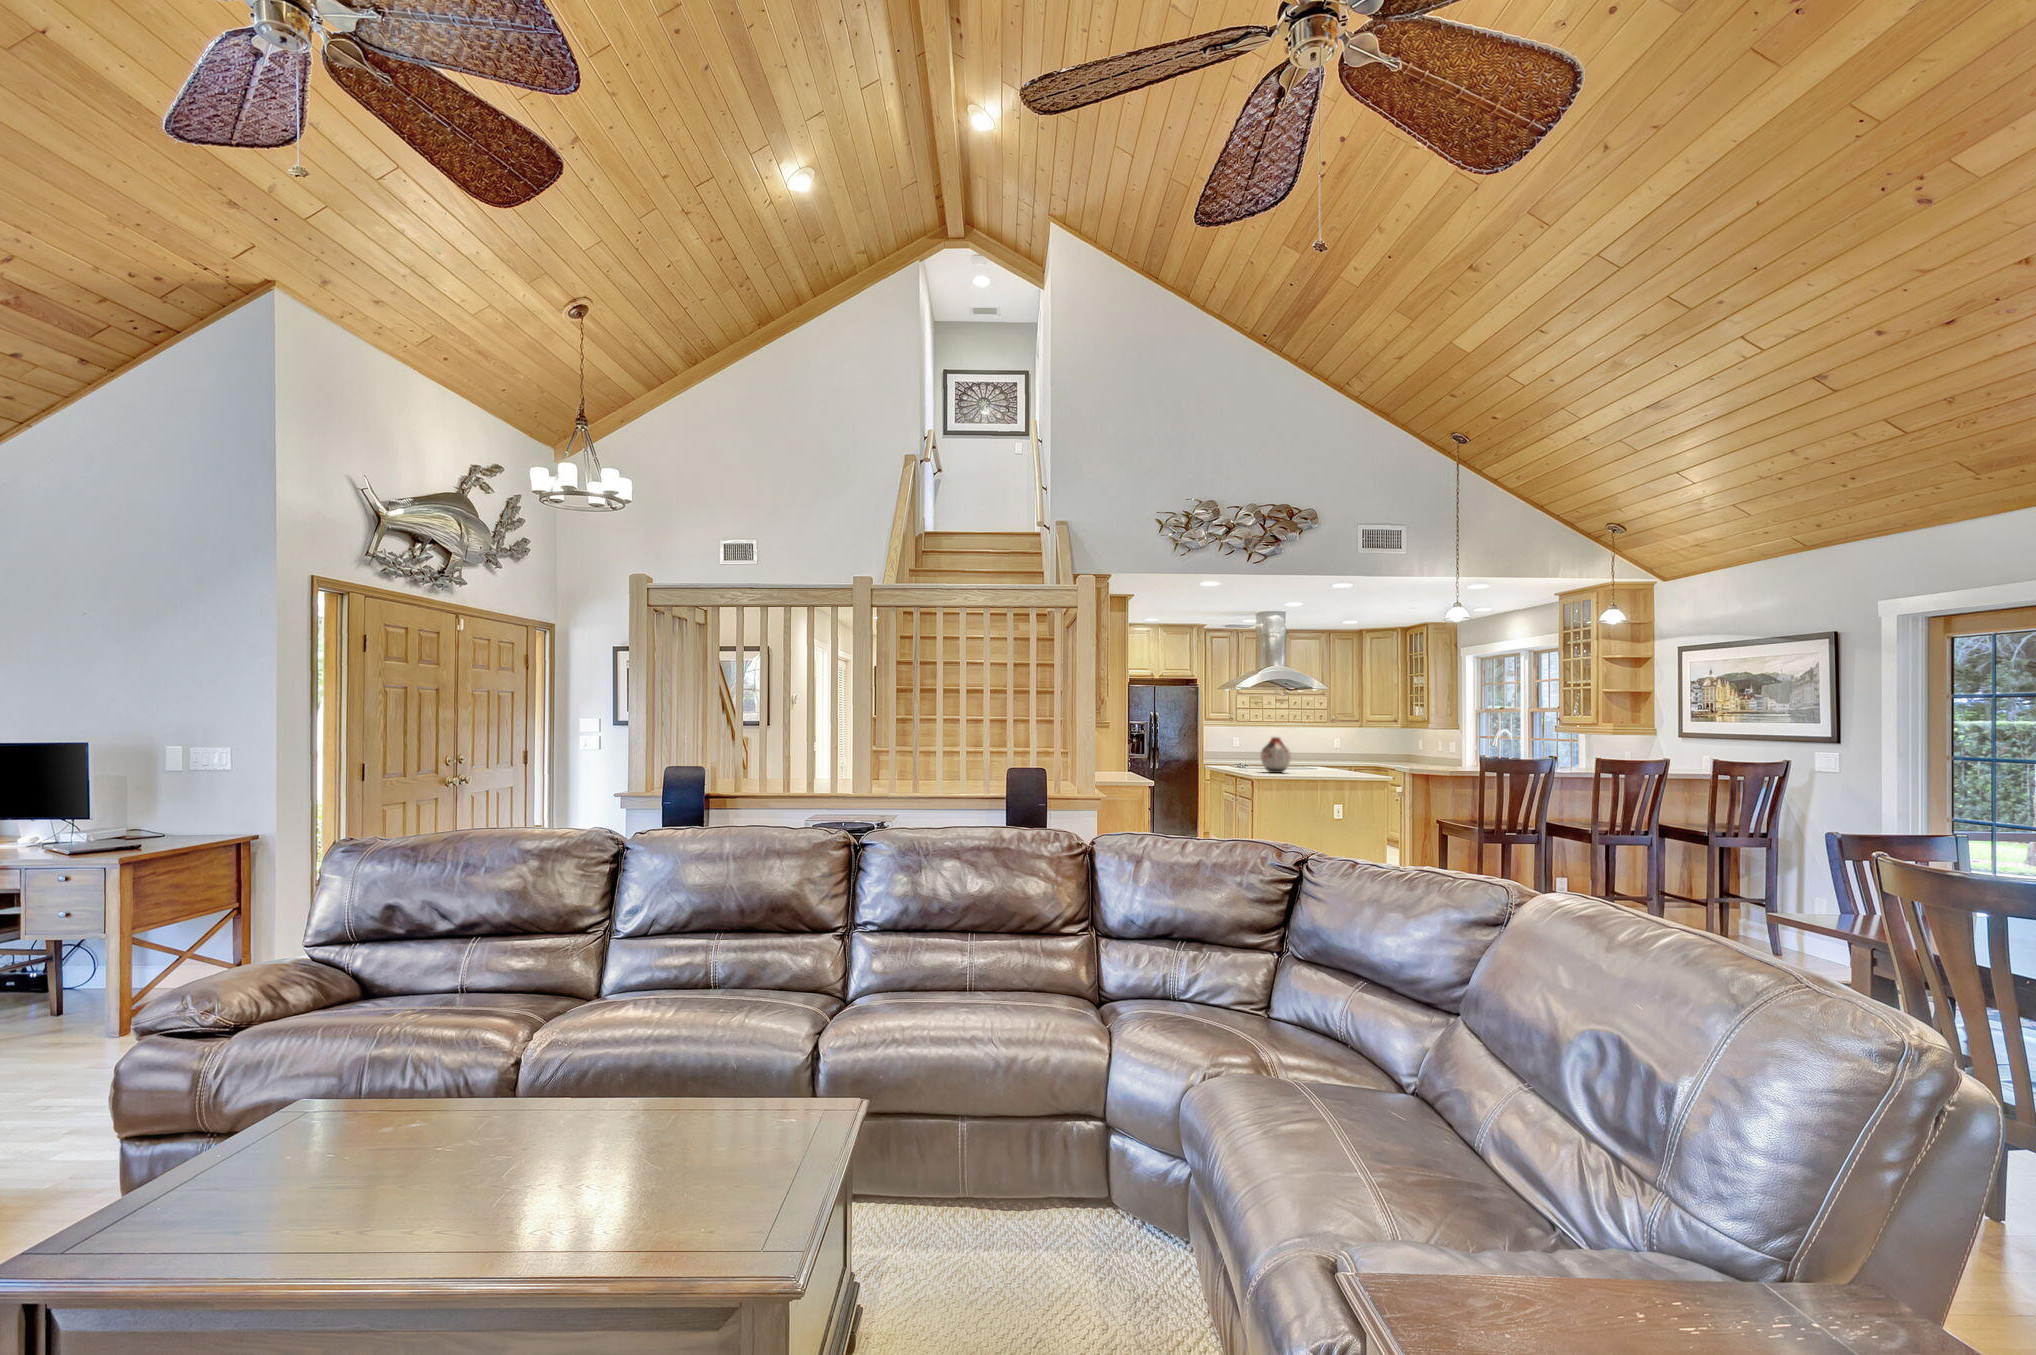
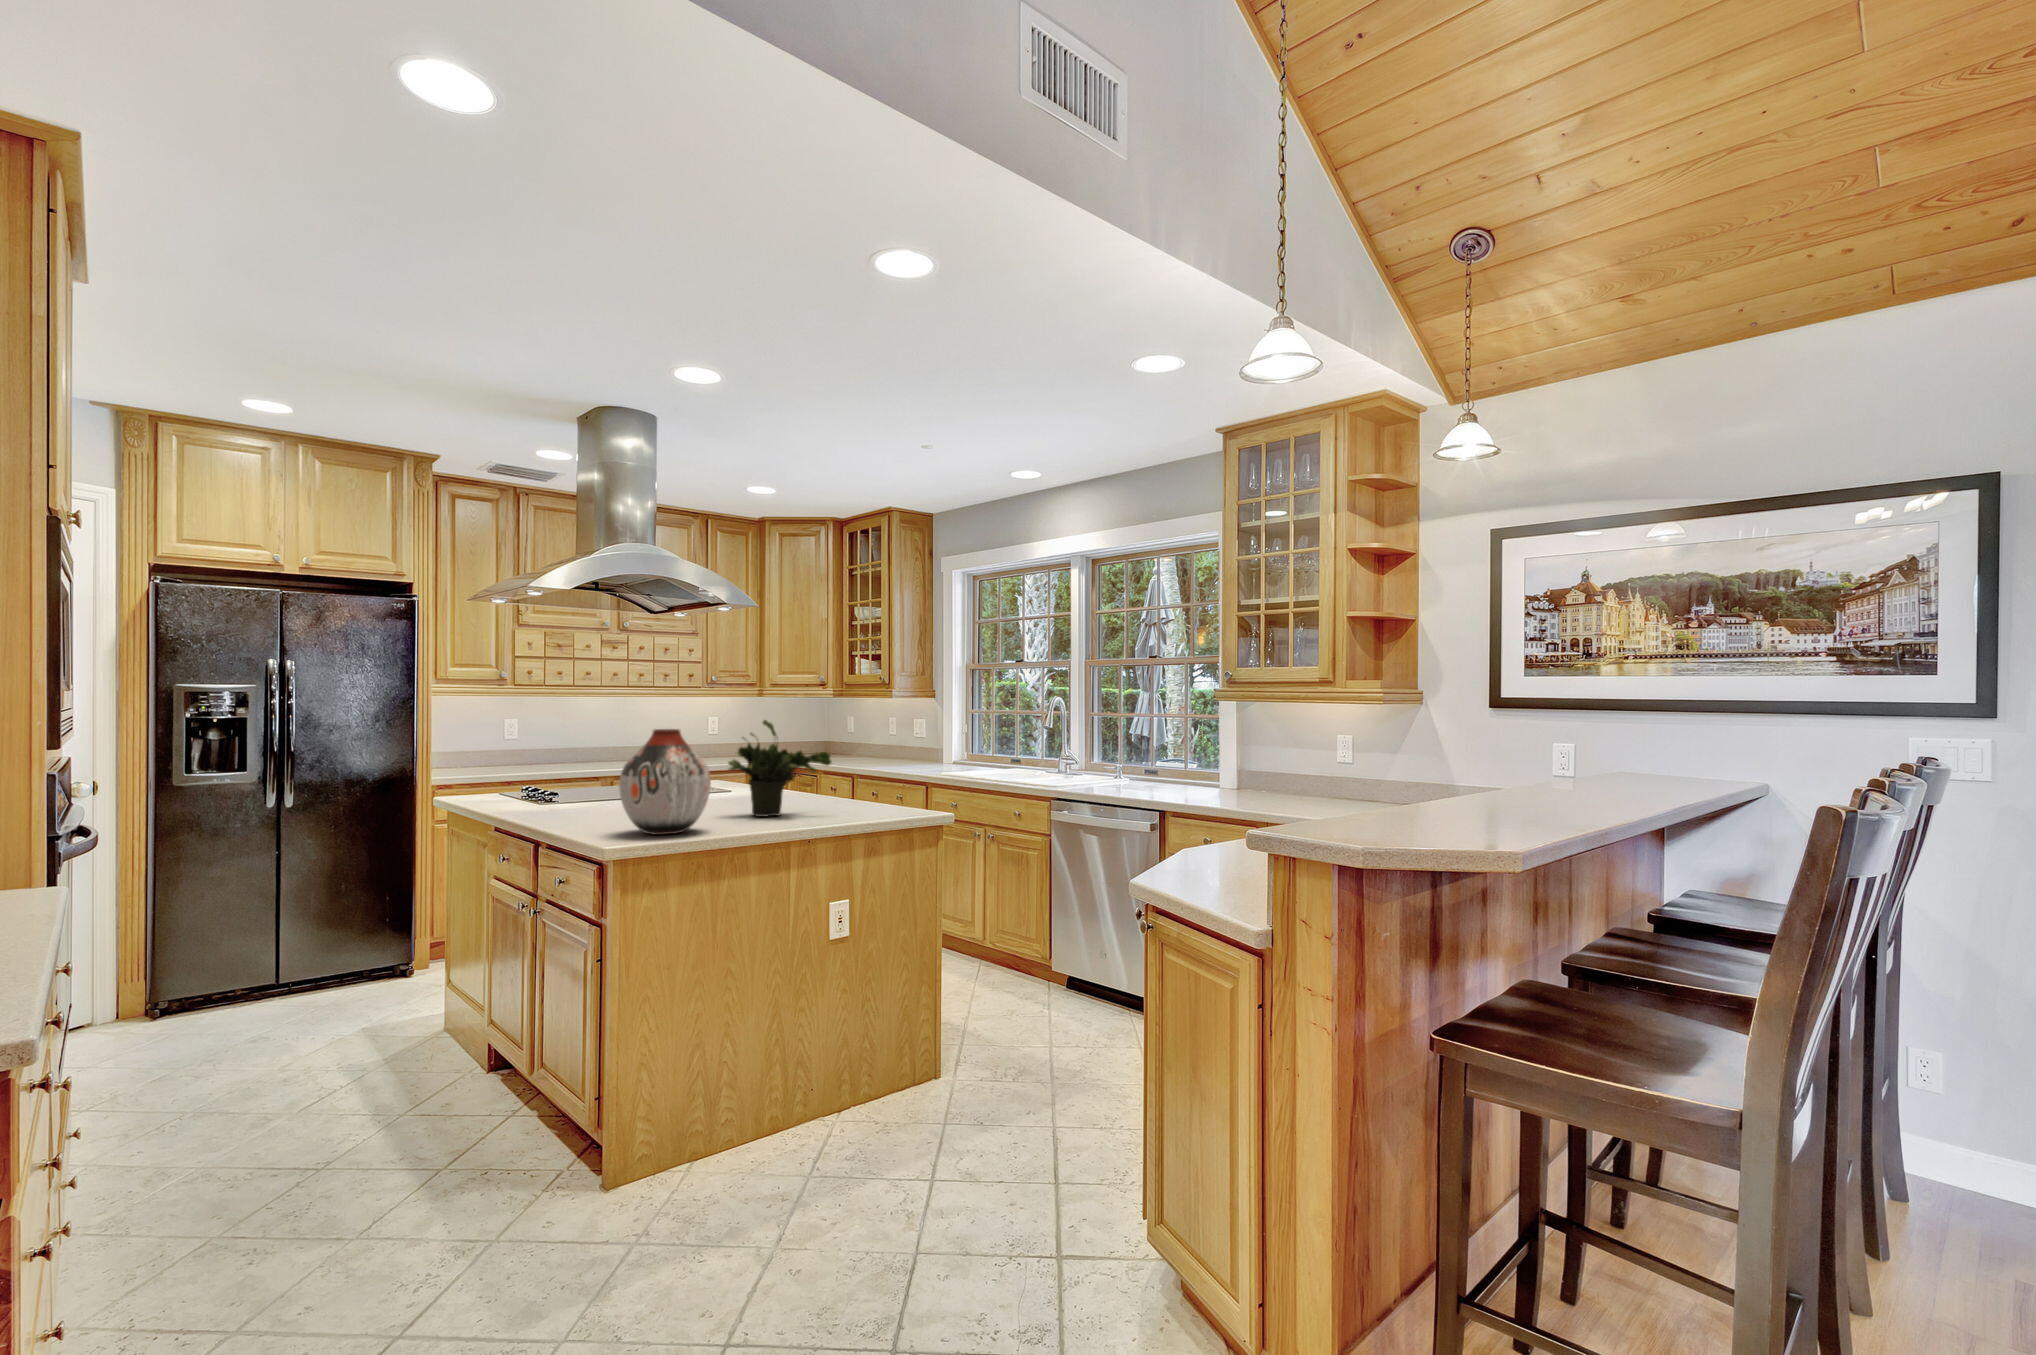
potted plant: none [1302,736,1342,773] -> present [728,720,831,816]

